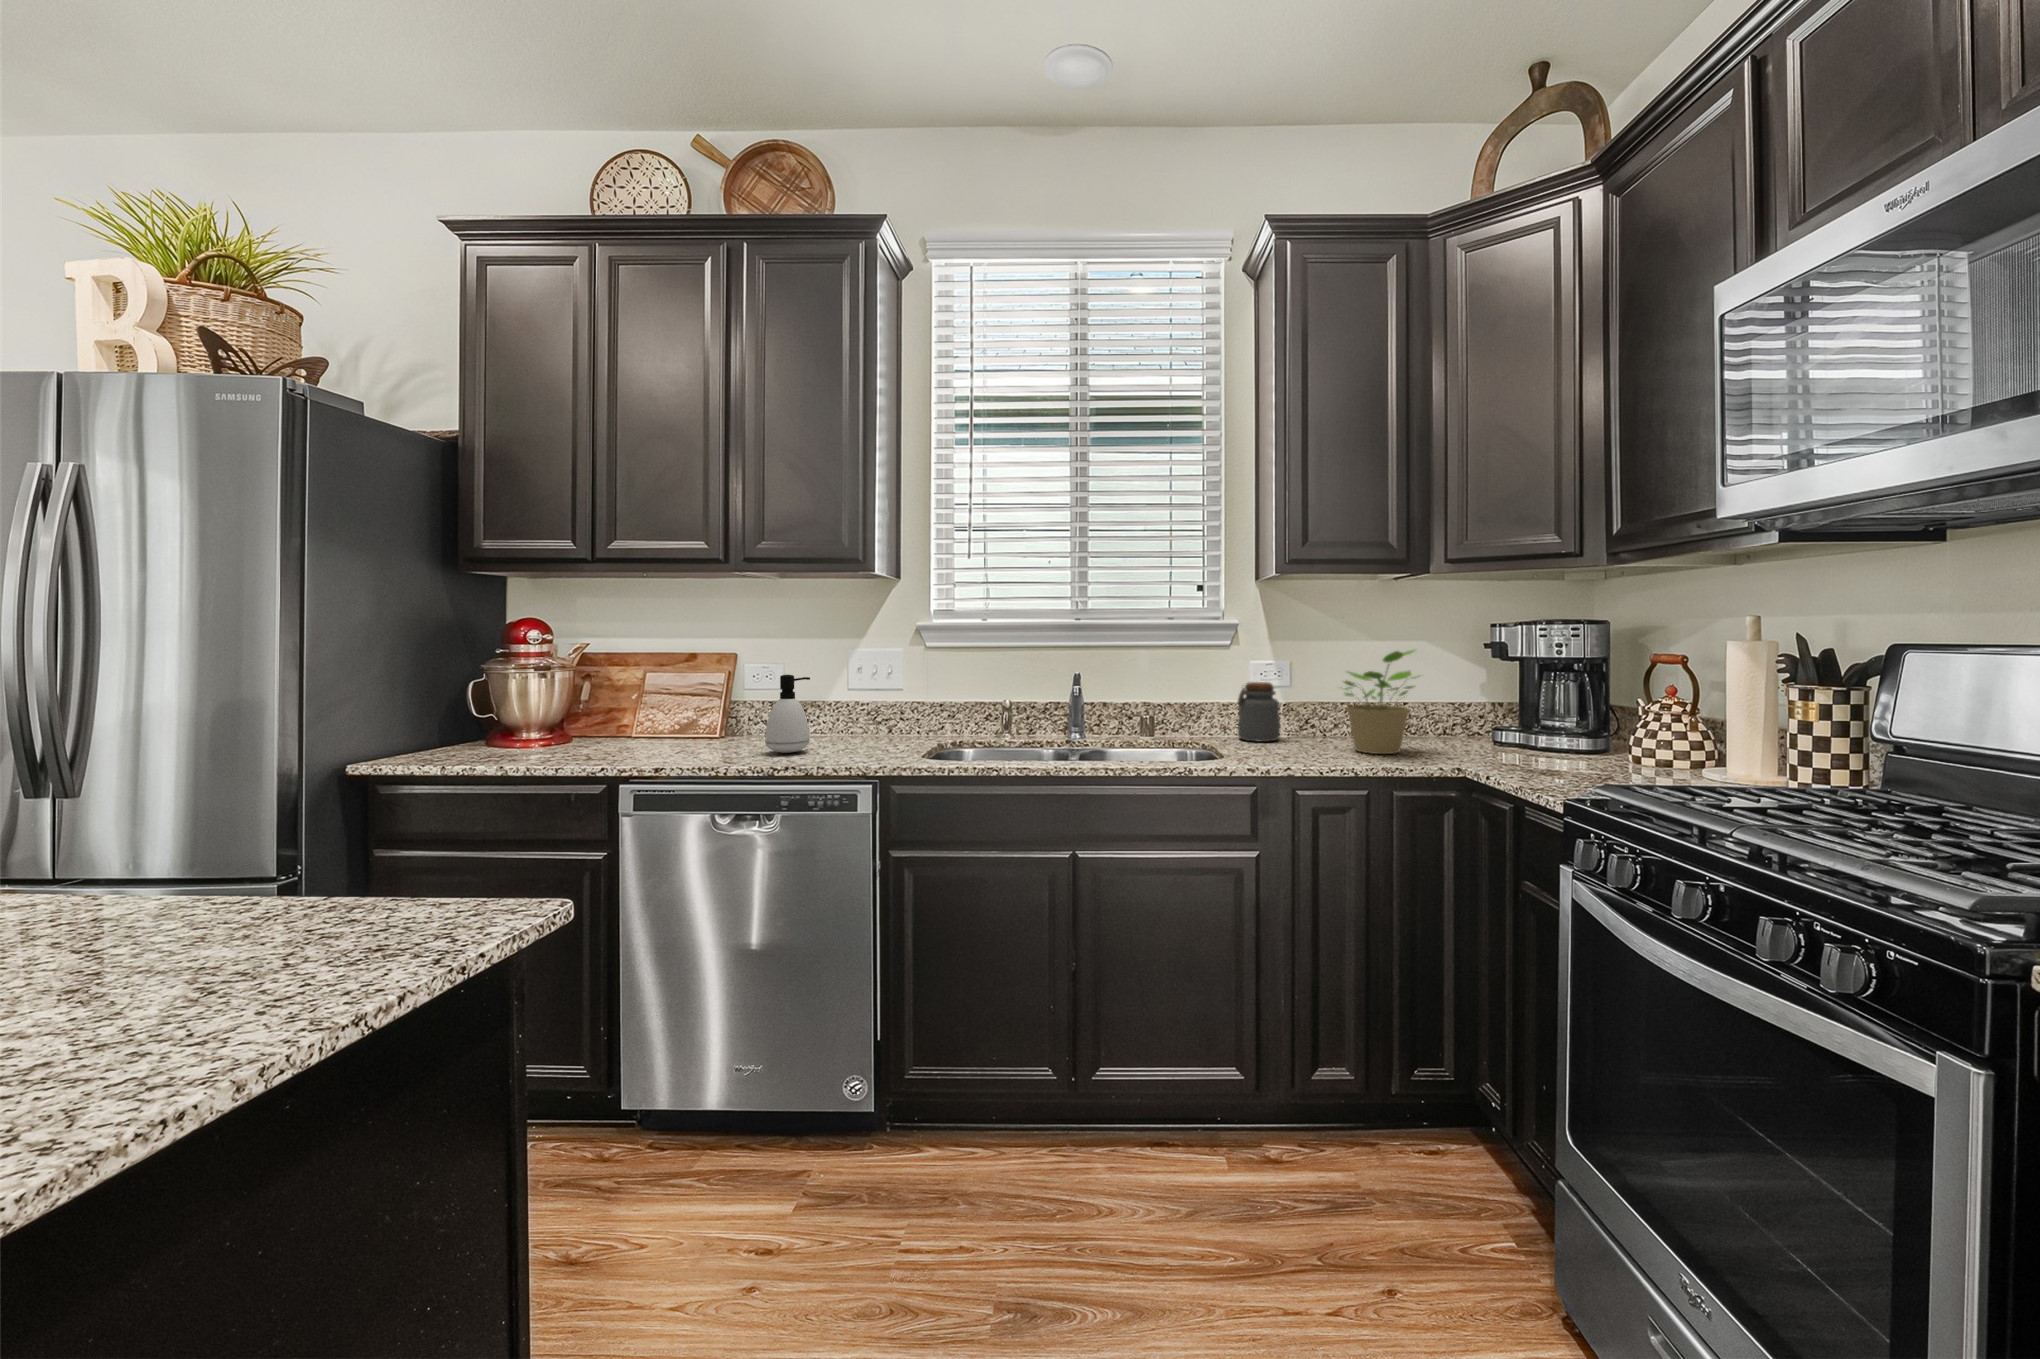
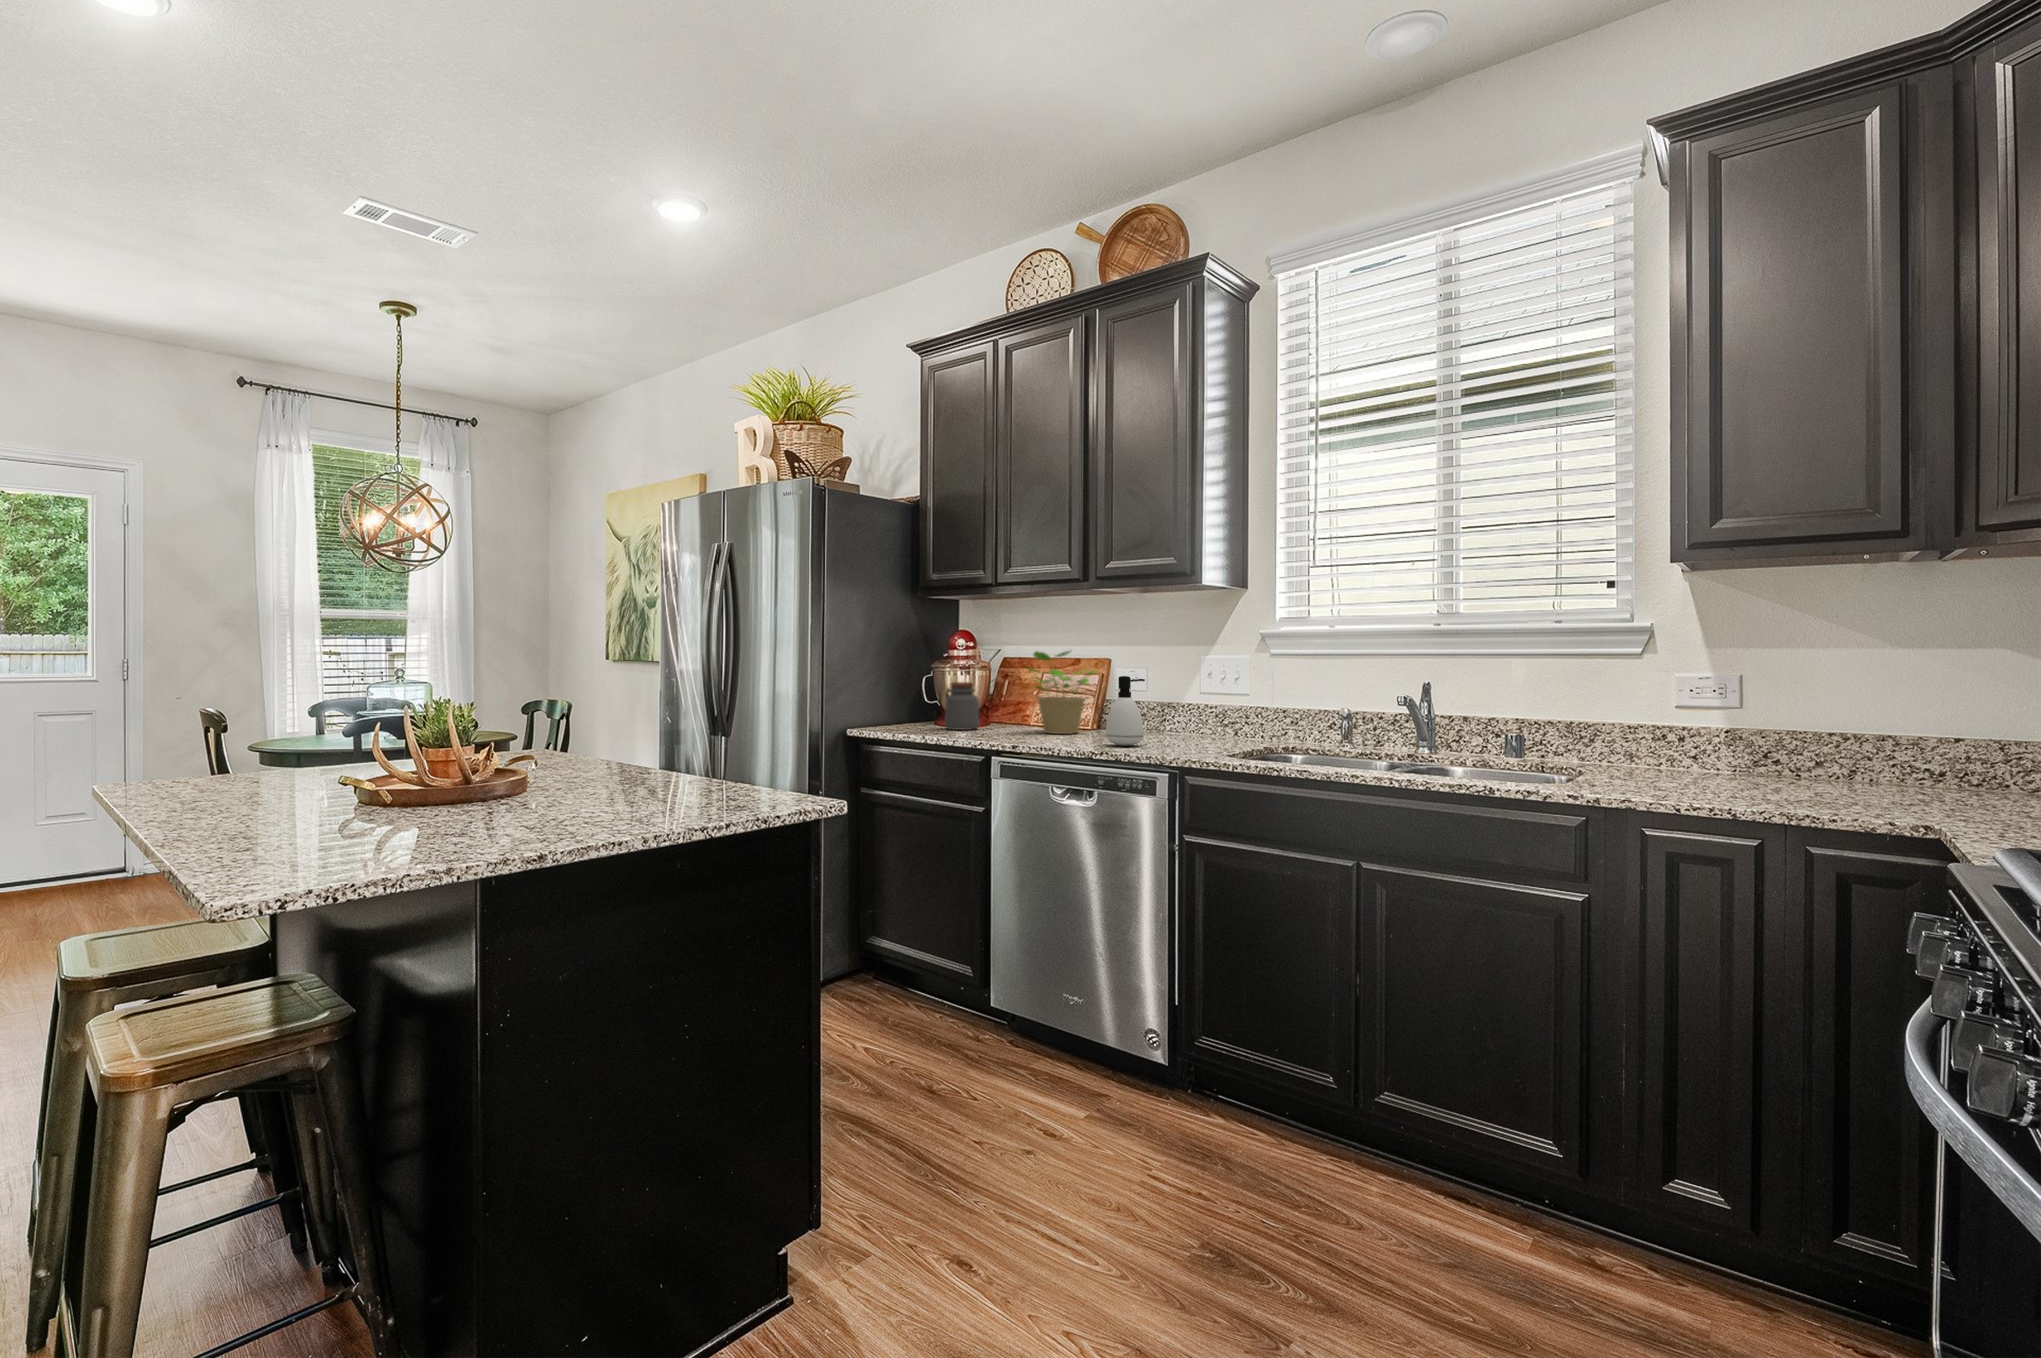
potted plant: present [1341,650,1419,754] -> present [1027,651,1096,734]
jar: present [1238,682,1280,742] -> present [944,682,980,730]

